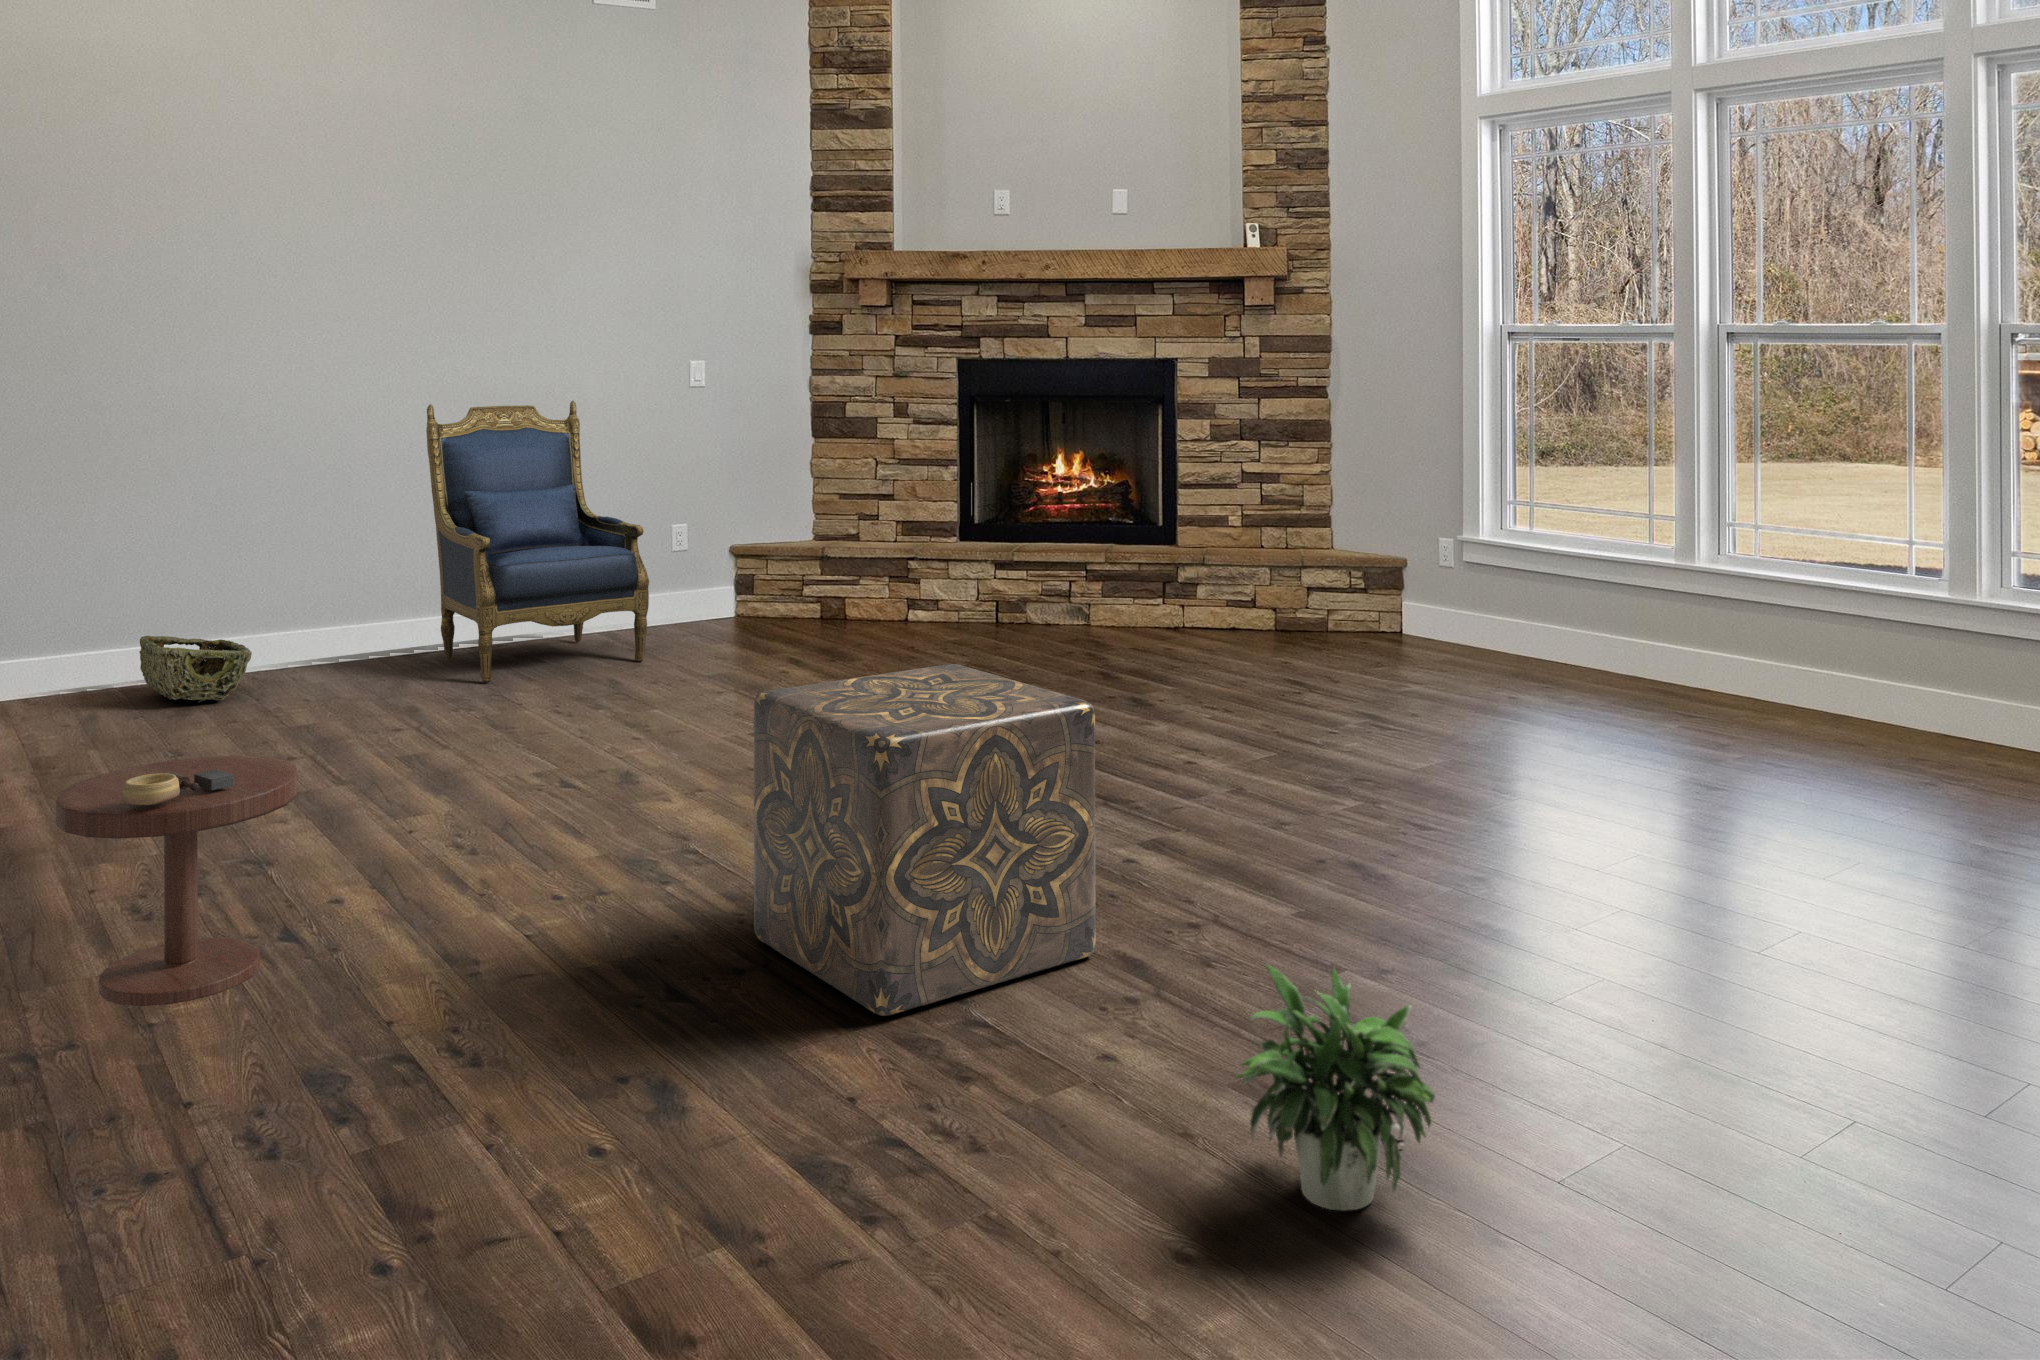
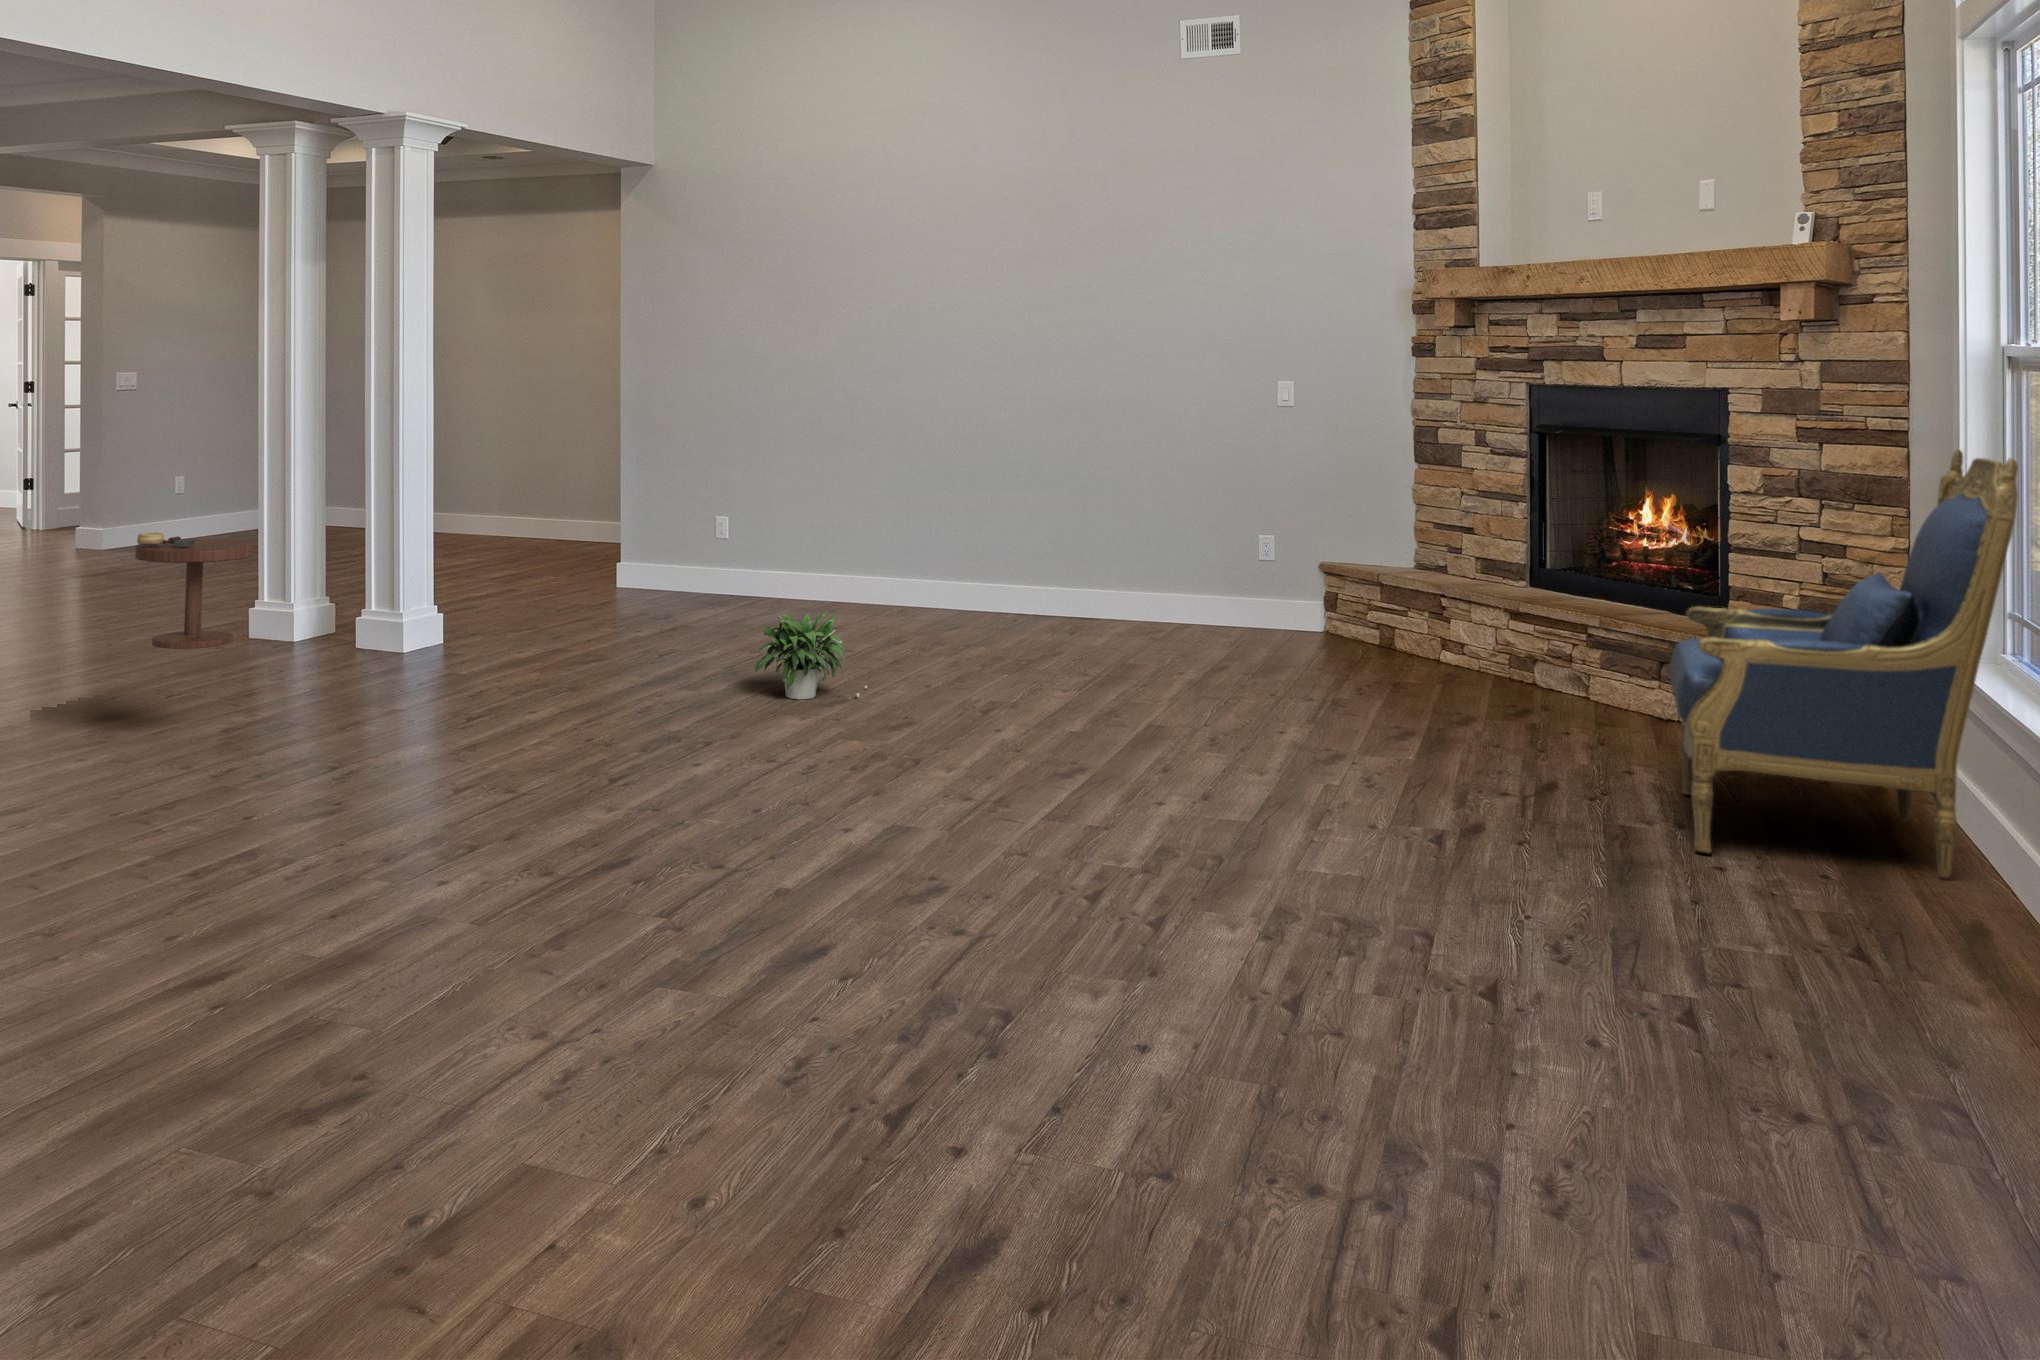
armchair: present [426,401,649,682] -> present [1670,449,2018,878]
woven basket: present [139,636,252,703] -> none [825,557,907,606]
ottoman: present [754,664,1096,1016] -> none [429,580,699,820]
potted plant: present [1235,965,1435,1211] -> present [755,610,867,699]

